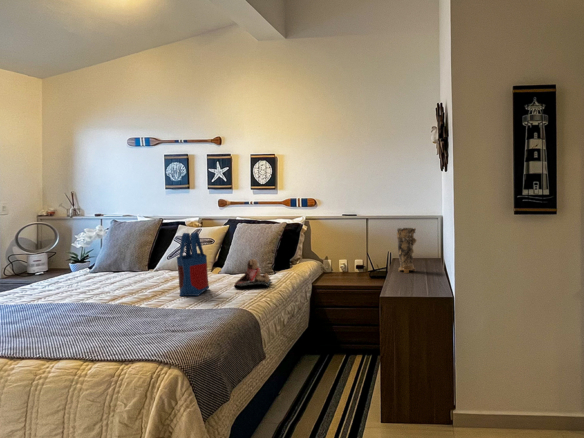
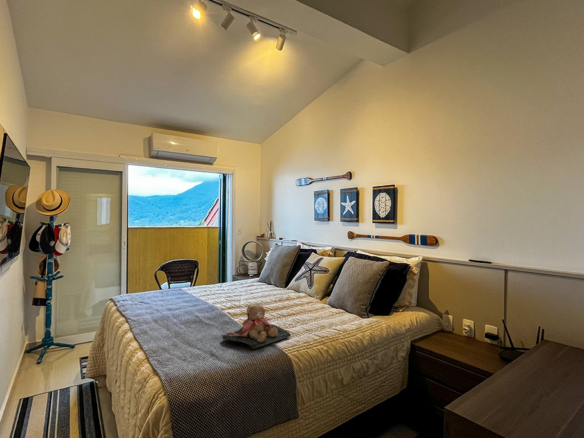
decorative vase: present [397,228,417,273] -> none [520,297,563,387]
tote bag: present [177,232,209,296] -> none [154,263,207,341]

